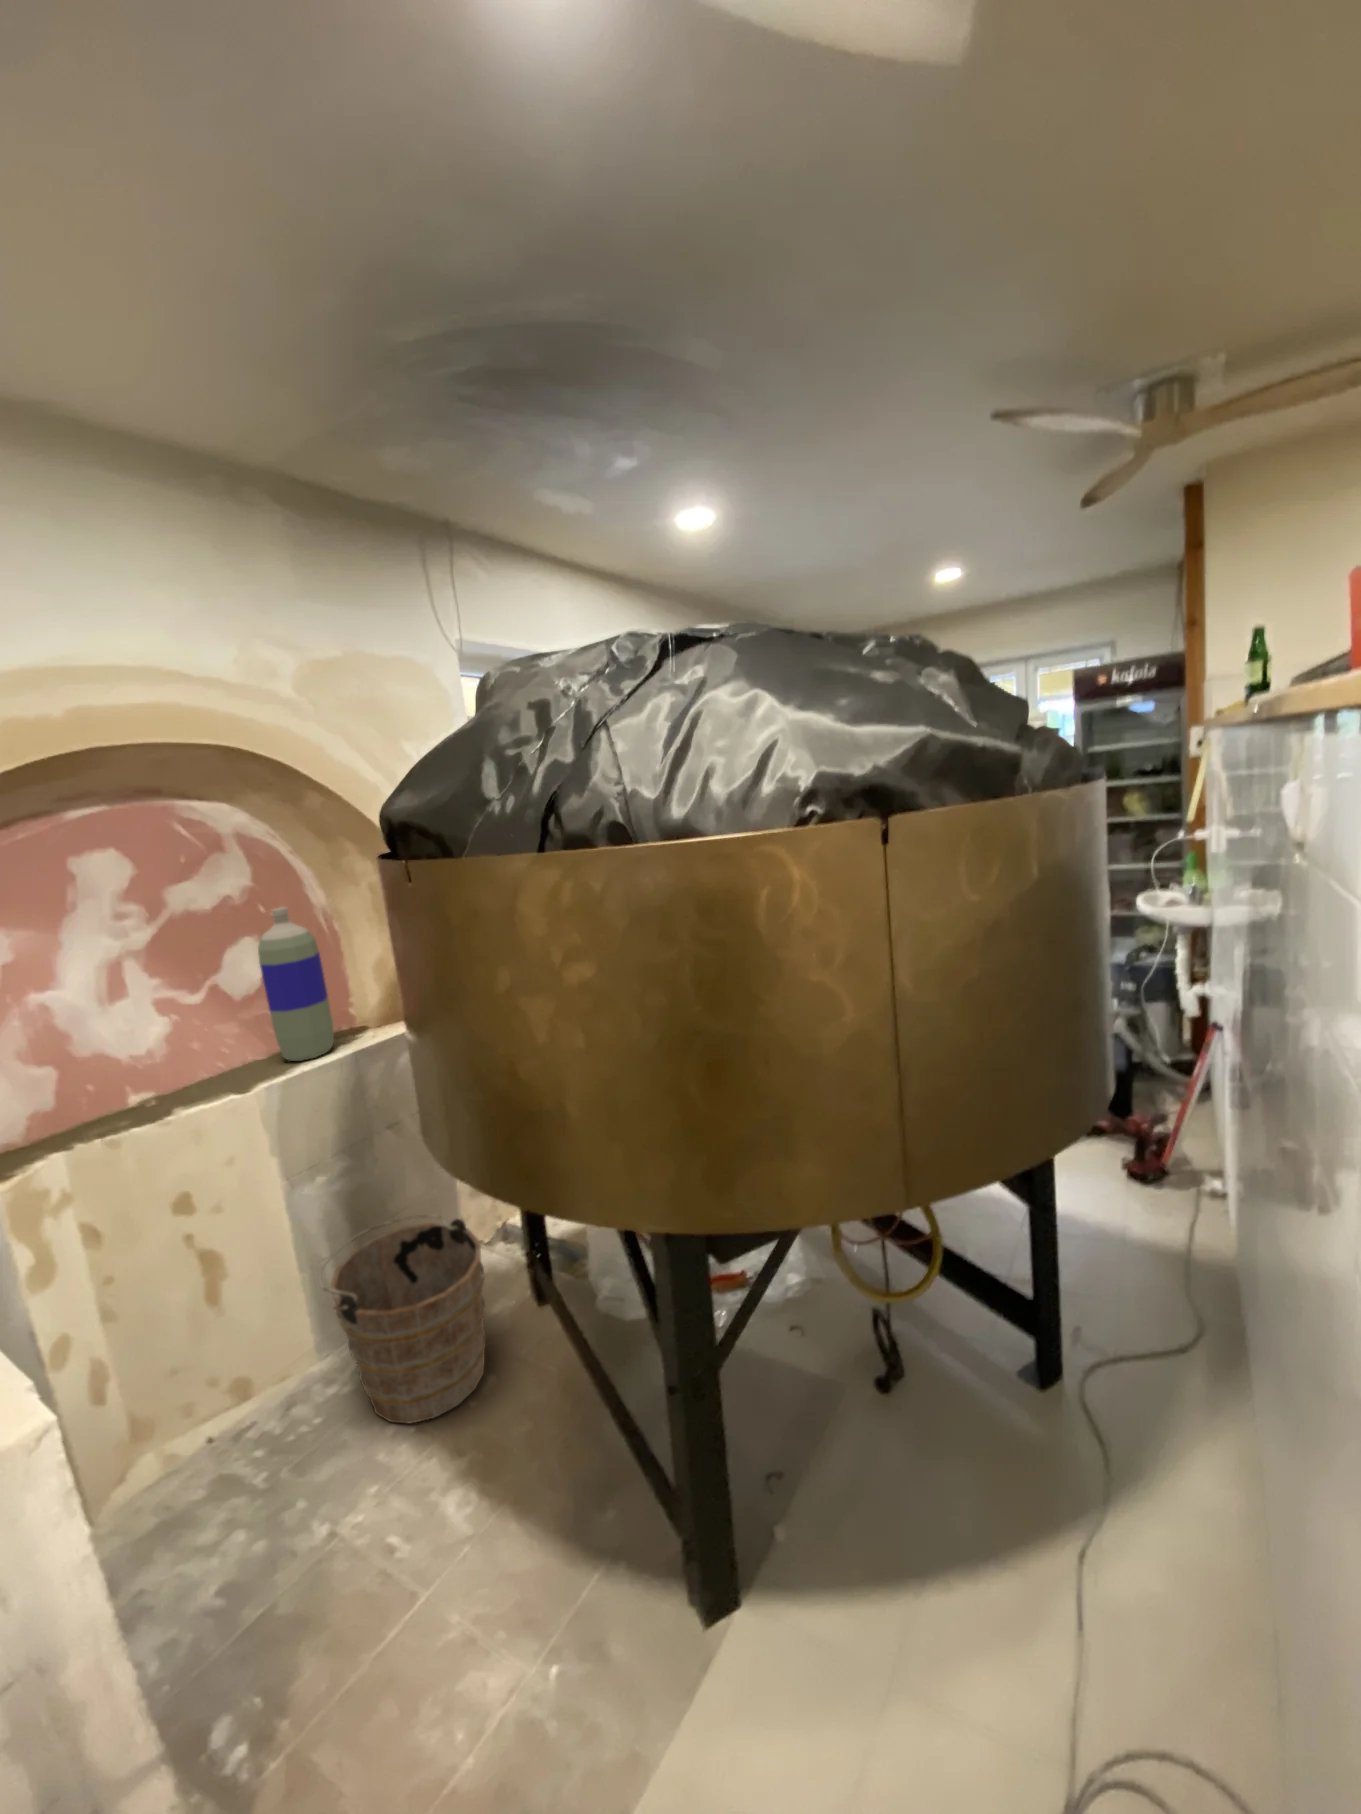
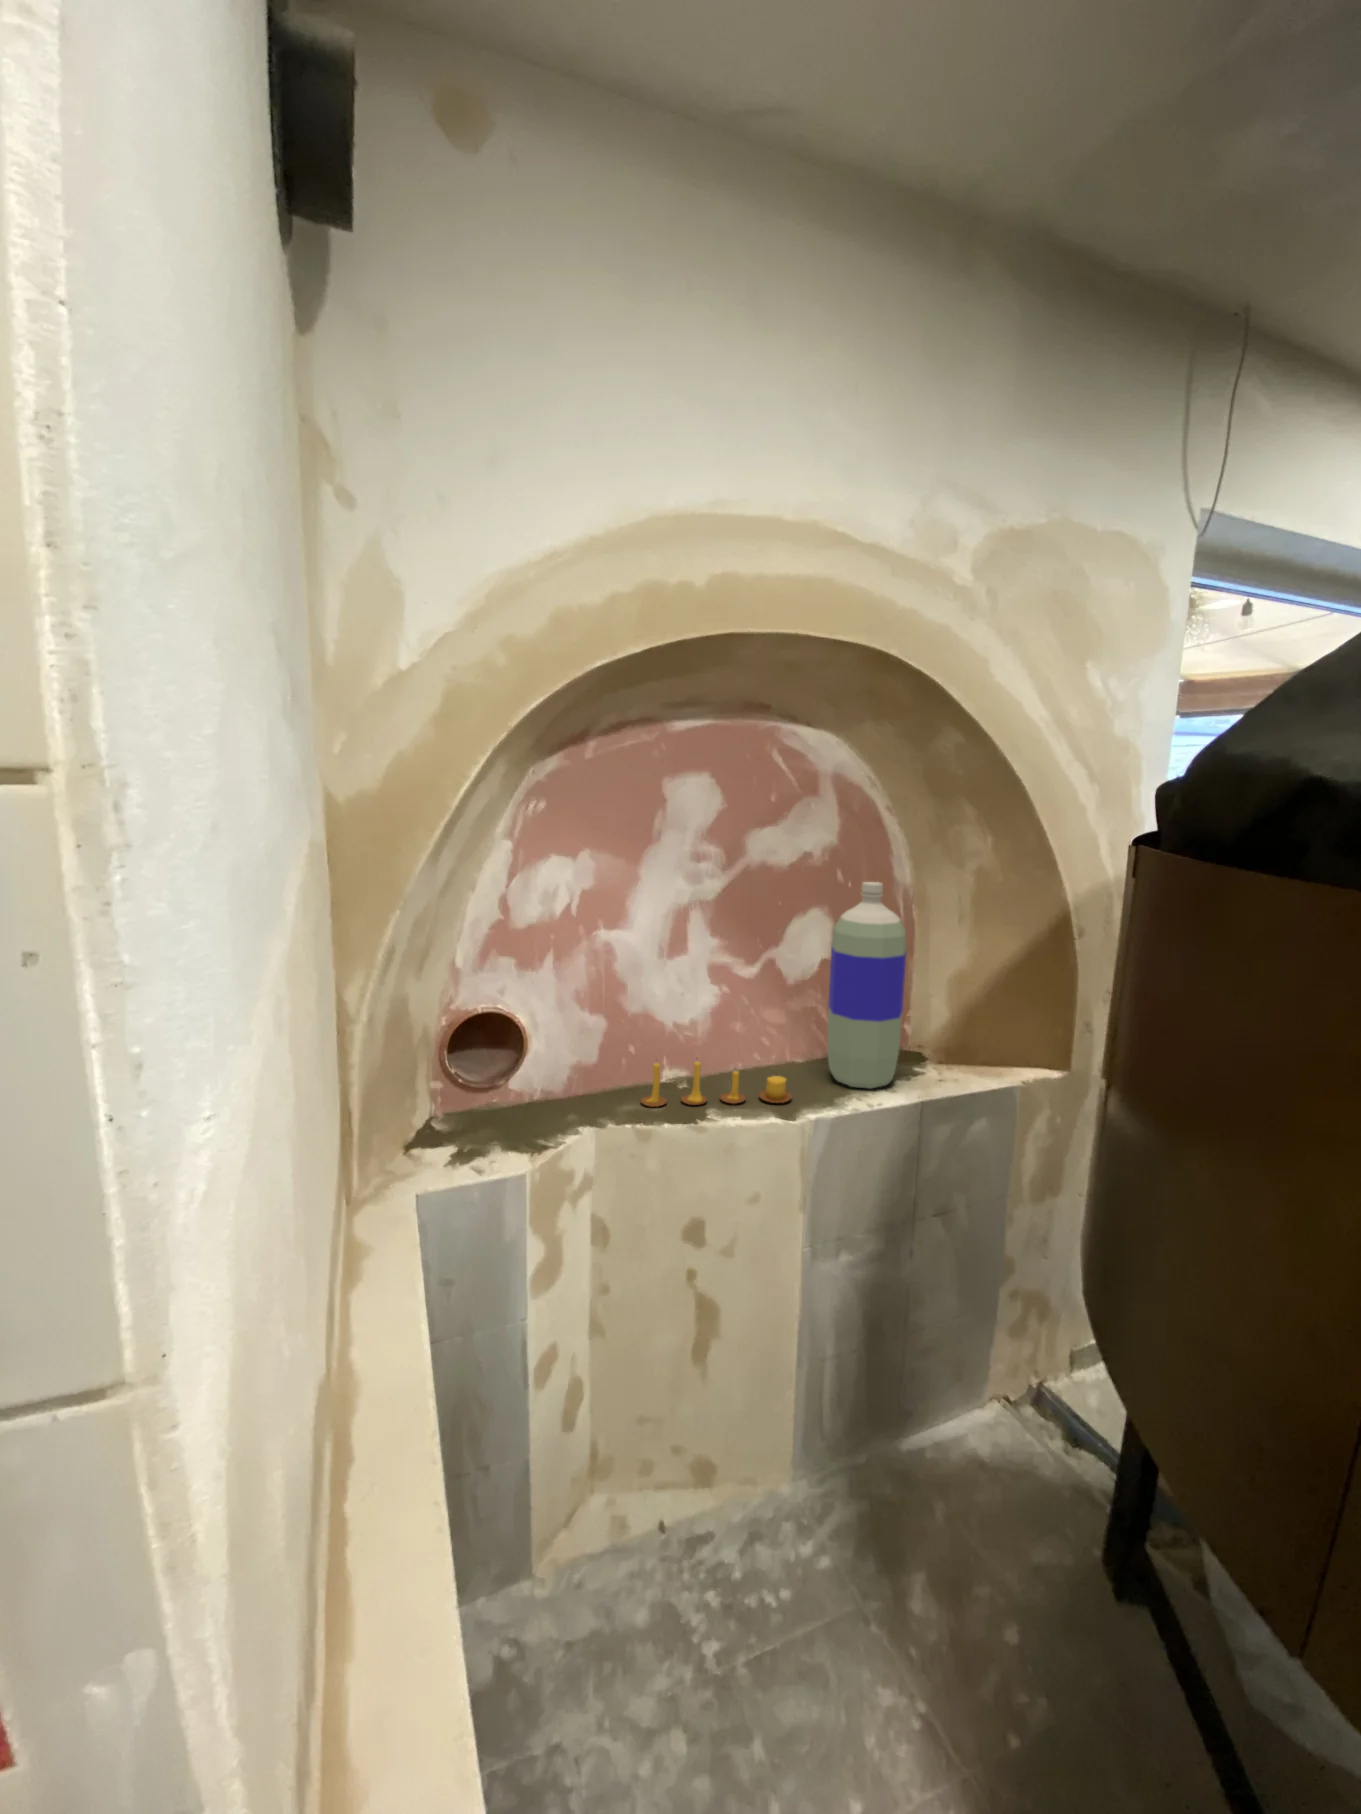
candle: none [109,1067,247,1124] -> present [641,1062,792,1107]
bucket: present [318,1215,486,1424] -> none [826,1338,1065,1677]

